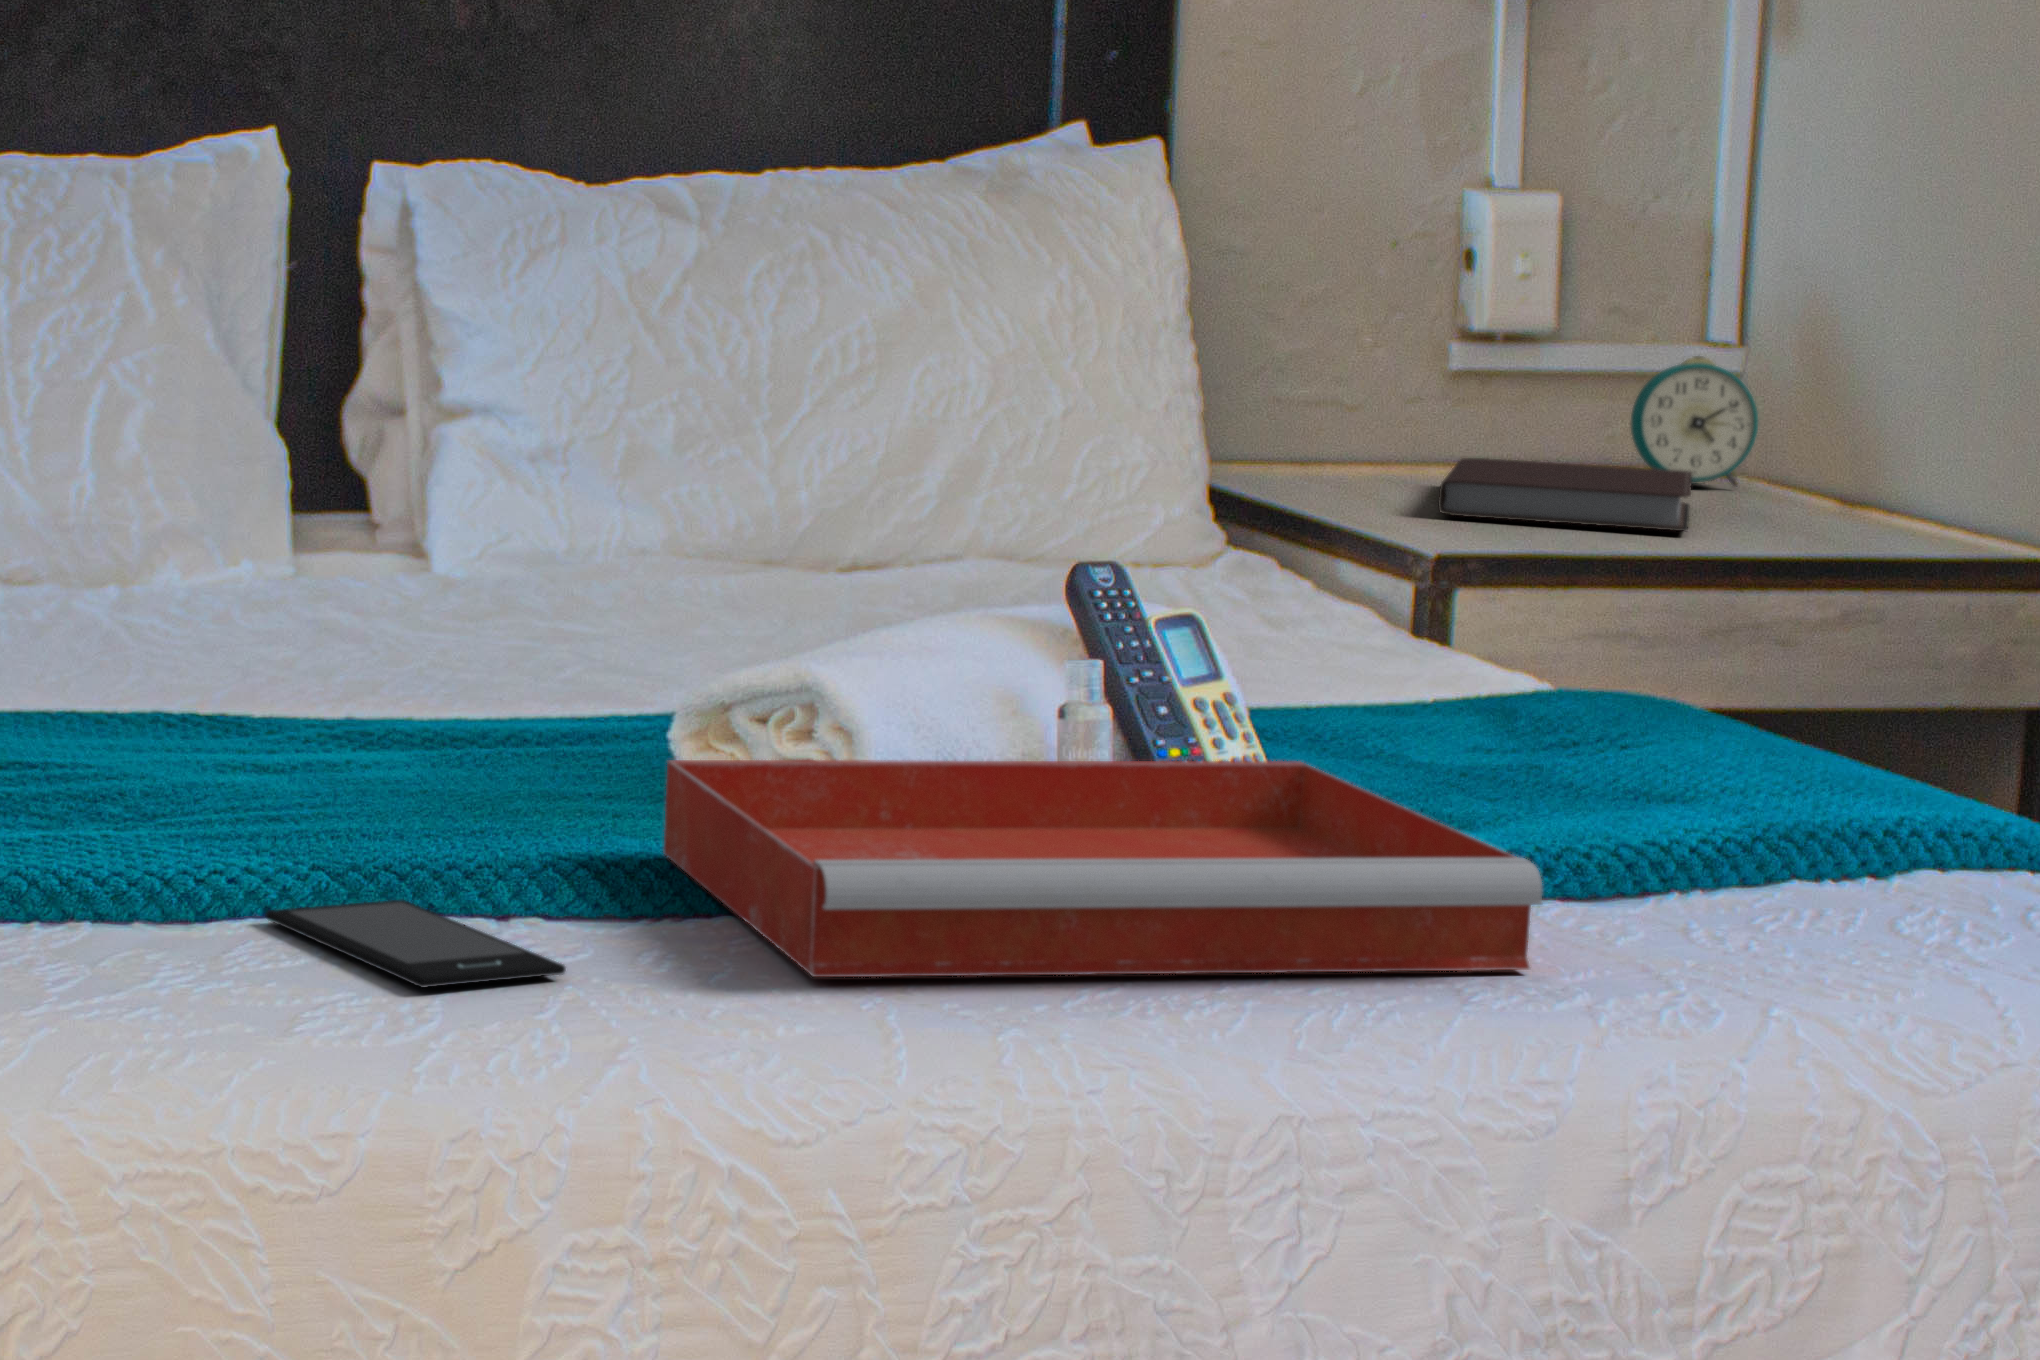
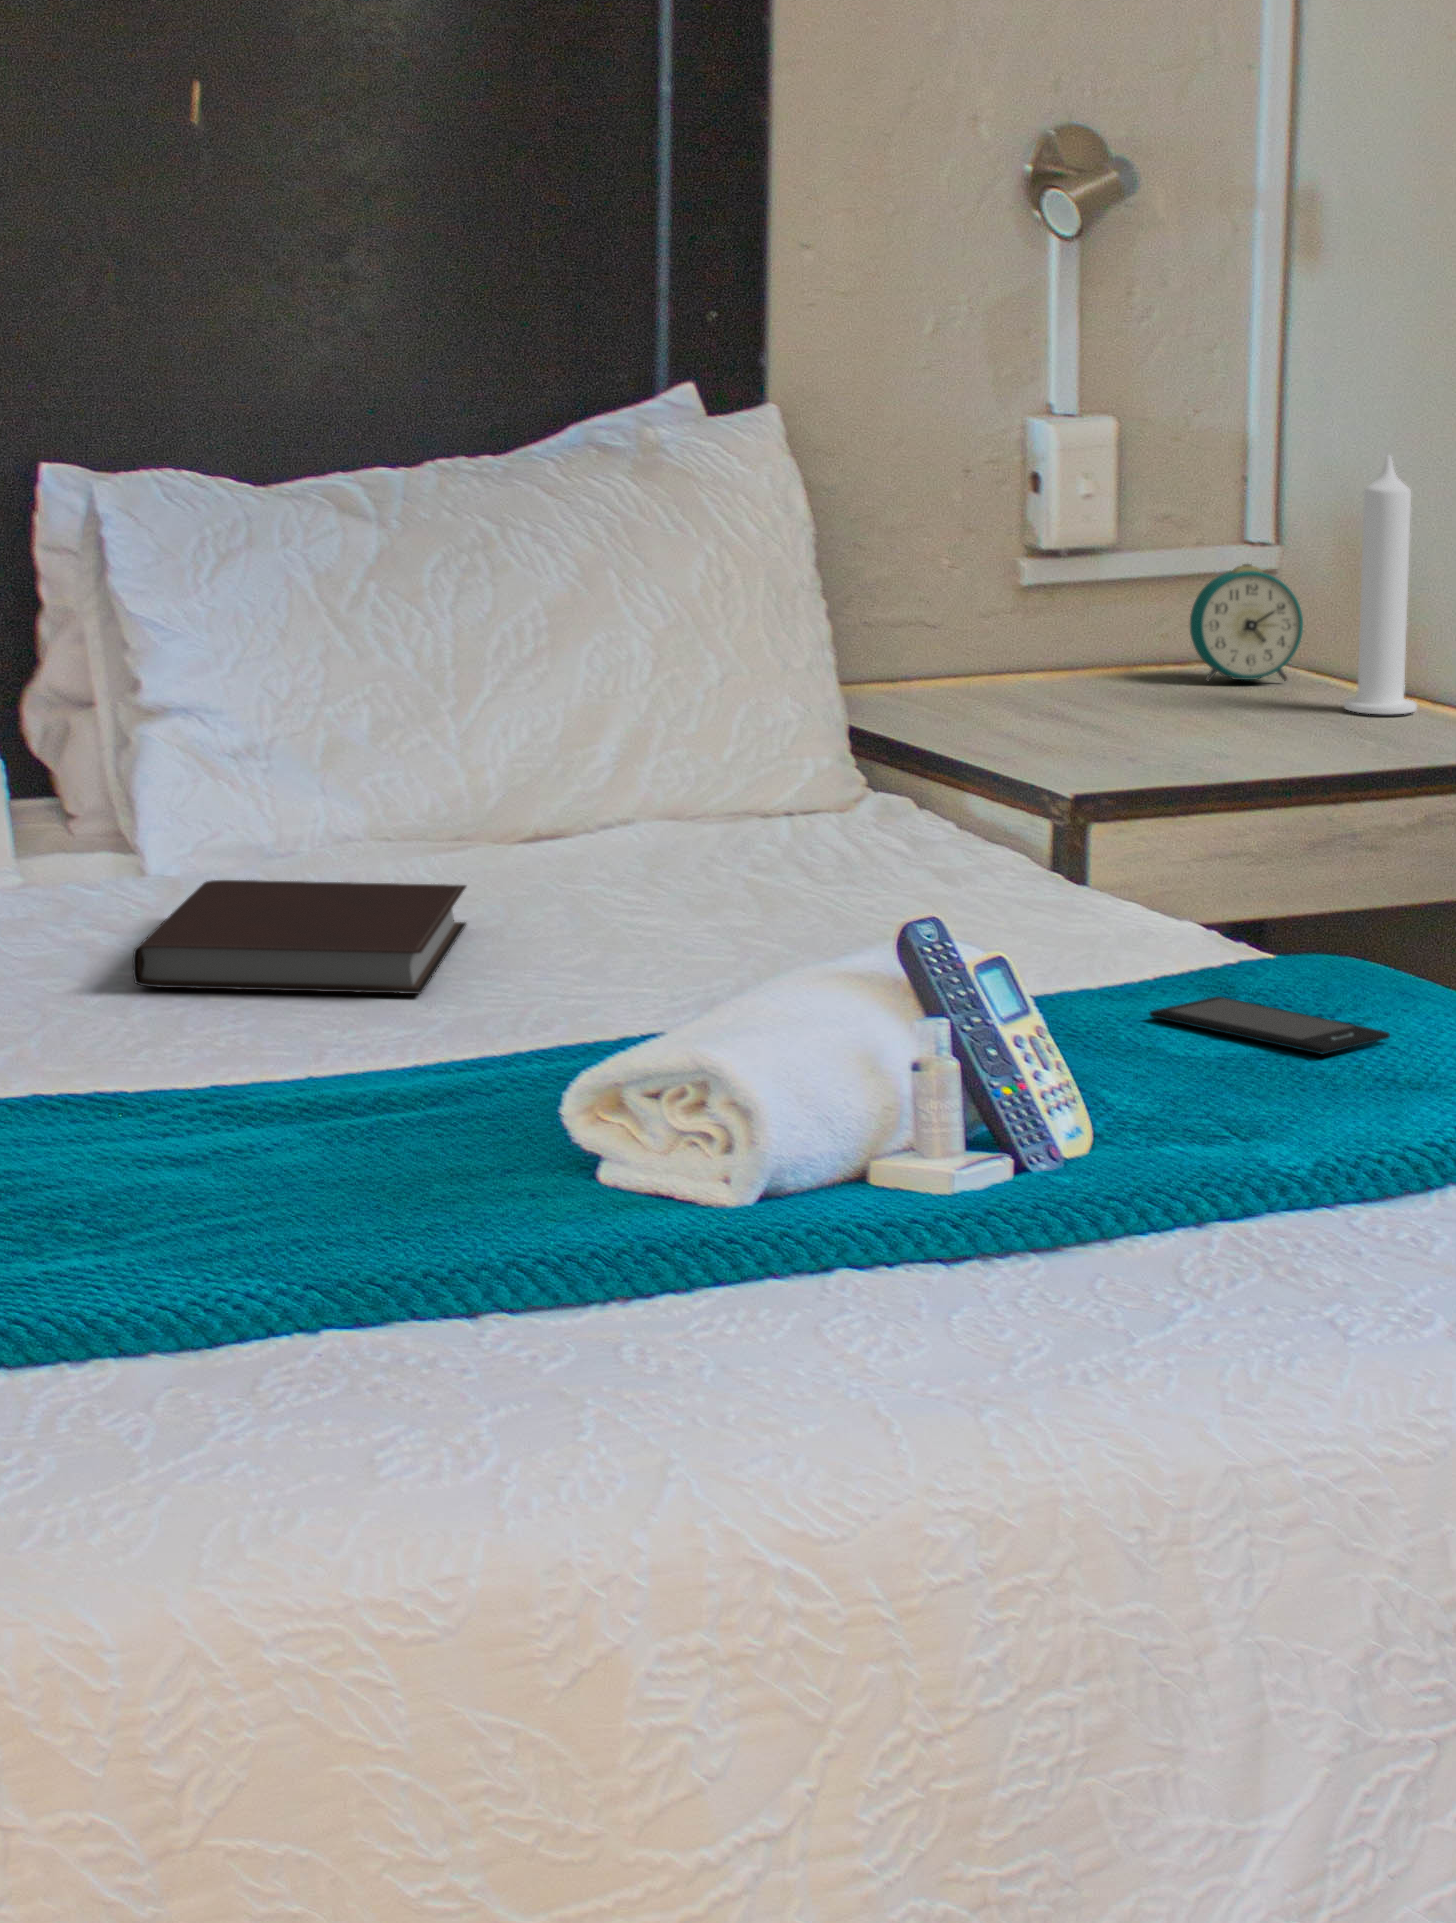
candle: none [1788,230,1878,518] -> present [1344,455,1417,714]
notebook: present [1438,458,1692,531] -> present [133,880,466,994]
tray: present [663,760,1542,977] -> none [589,1093,1403,1379]
smartphone: present [265,900,566,987] -> present [1150,997,1390,1054]

